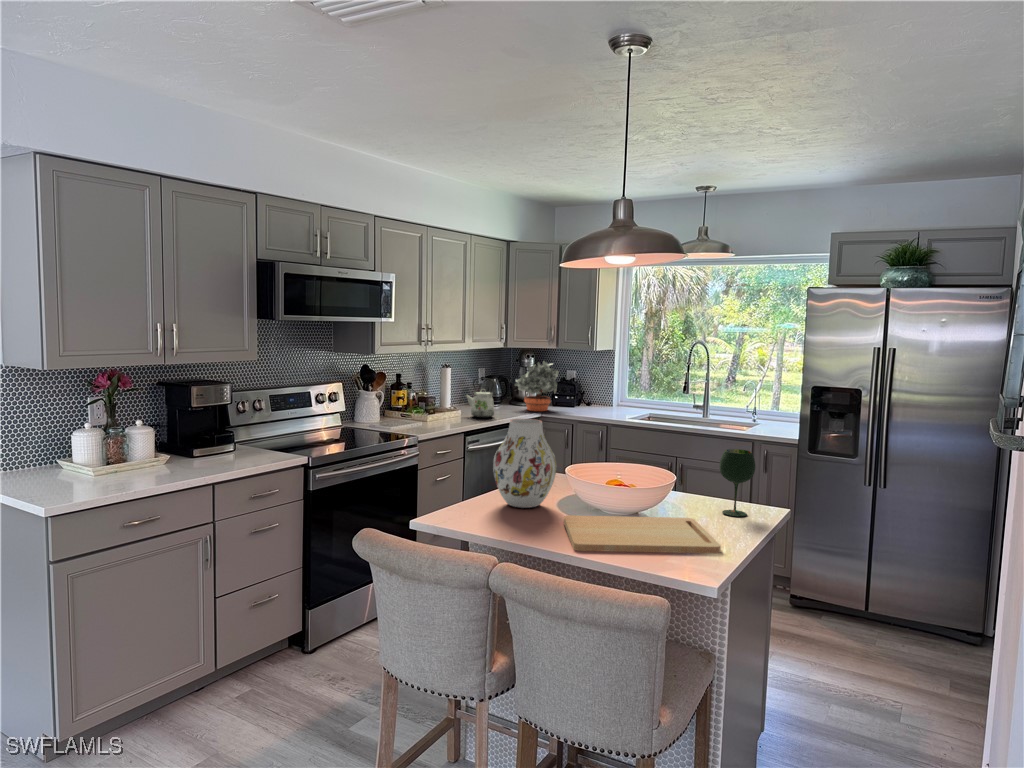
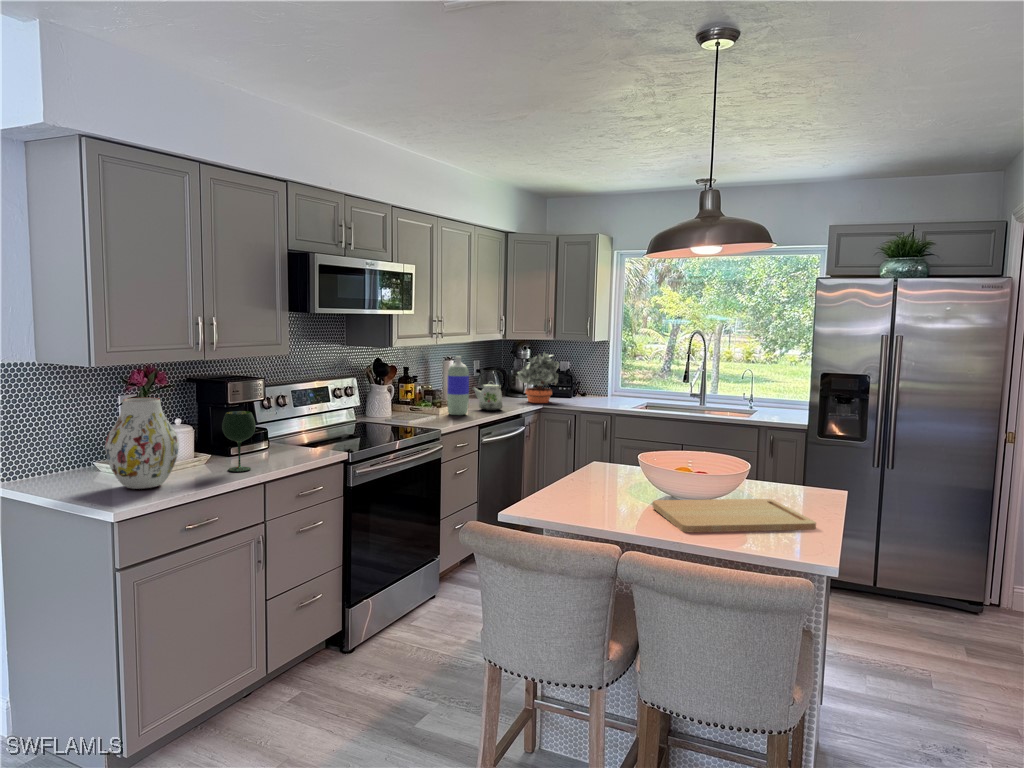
bottle: none [436,364,457,422] -> present [447,356,469,415]
vase: present [493,419,557,508] -> present [105,398,179,489]
wine glass: present [720,449,755,517] -> present [222,411,255,472]

